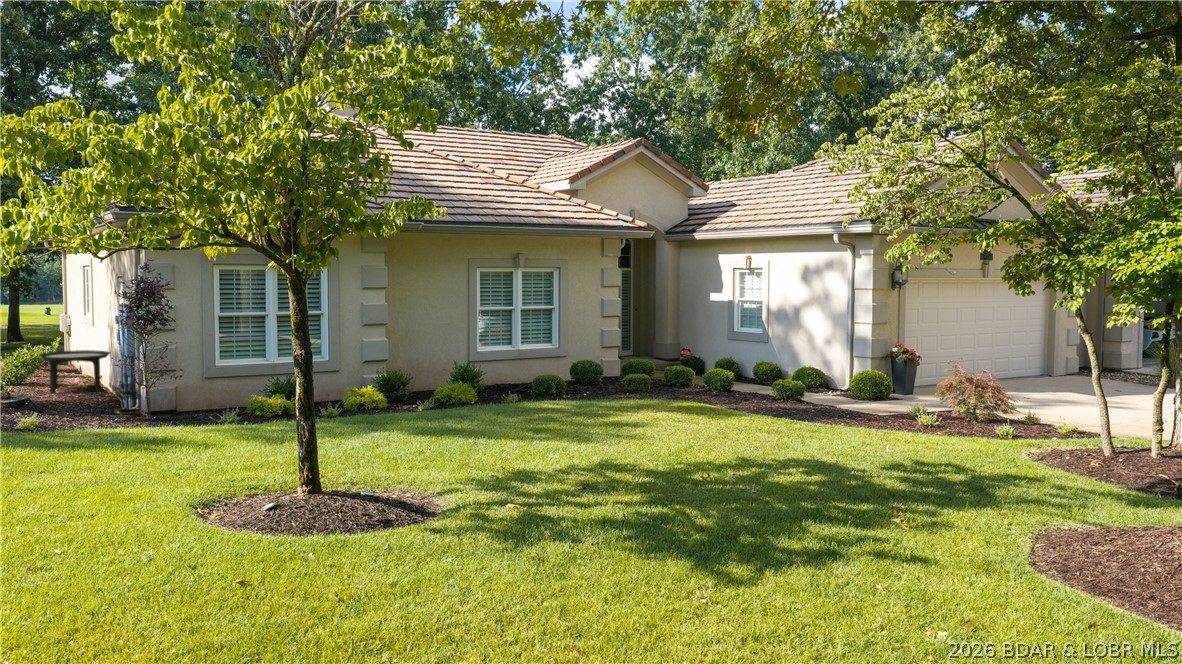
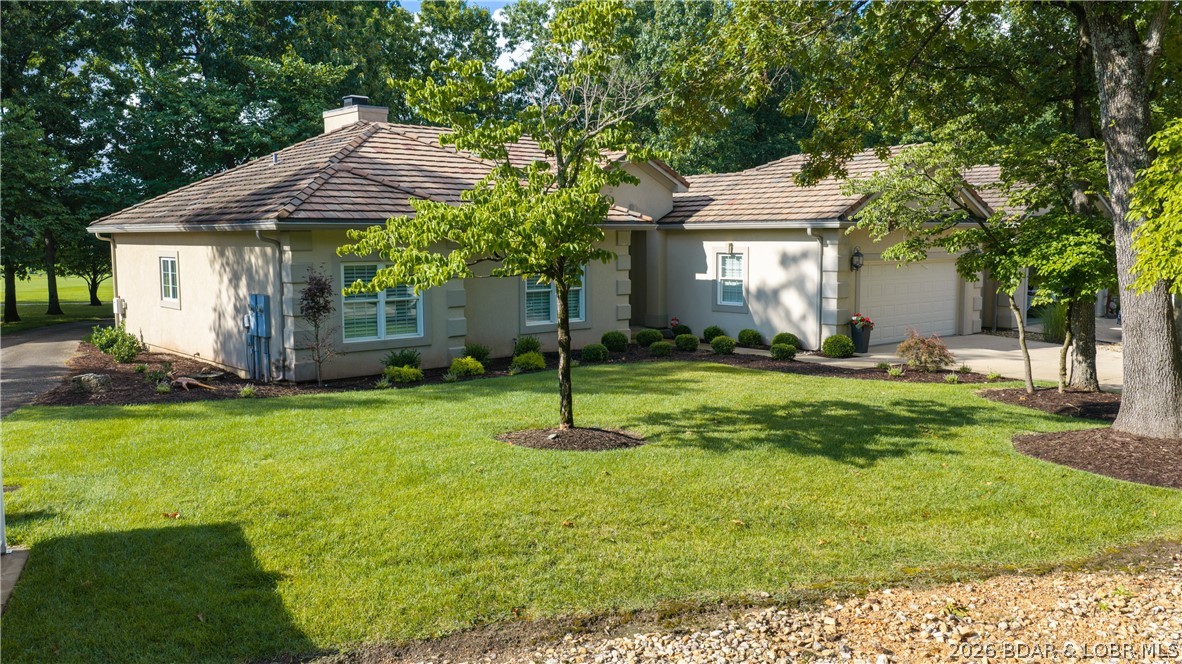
round table: present [39,350,110,394] -> none [172,332,231,369]

